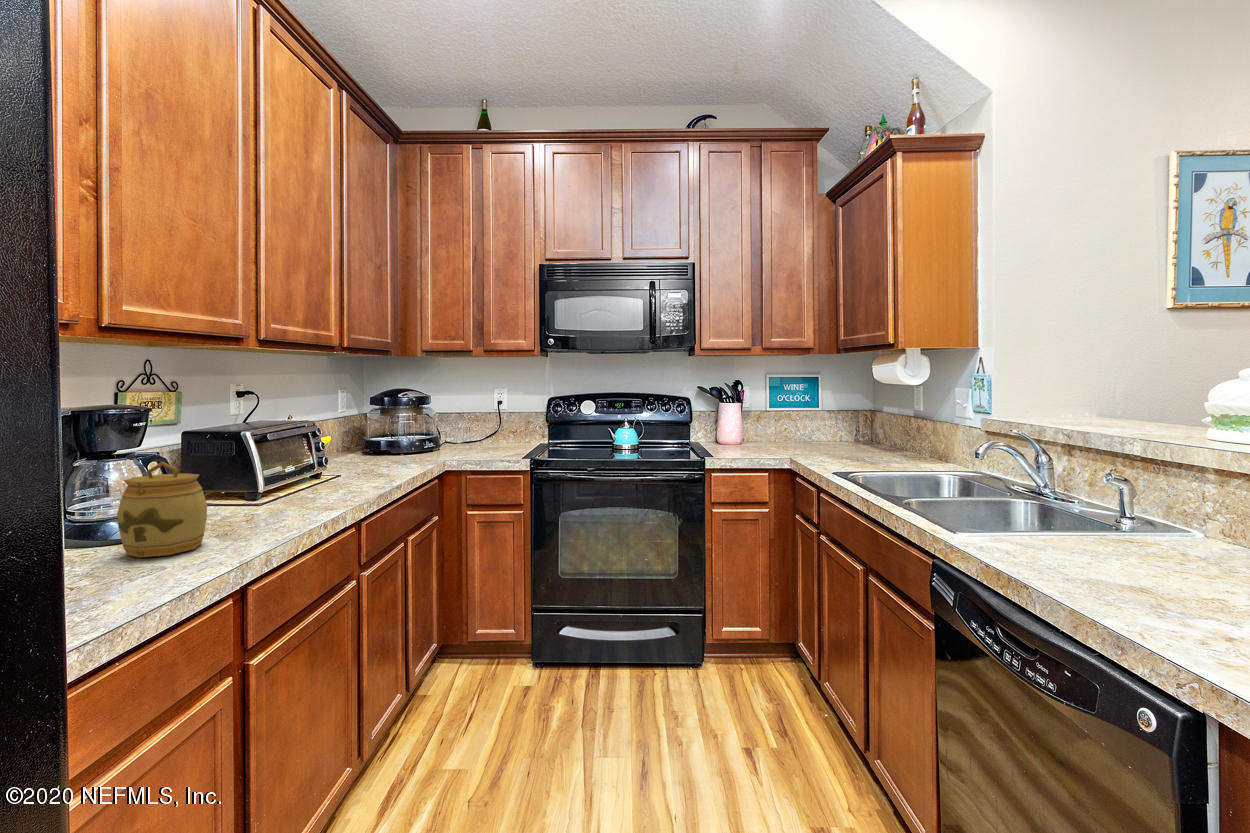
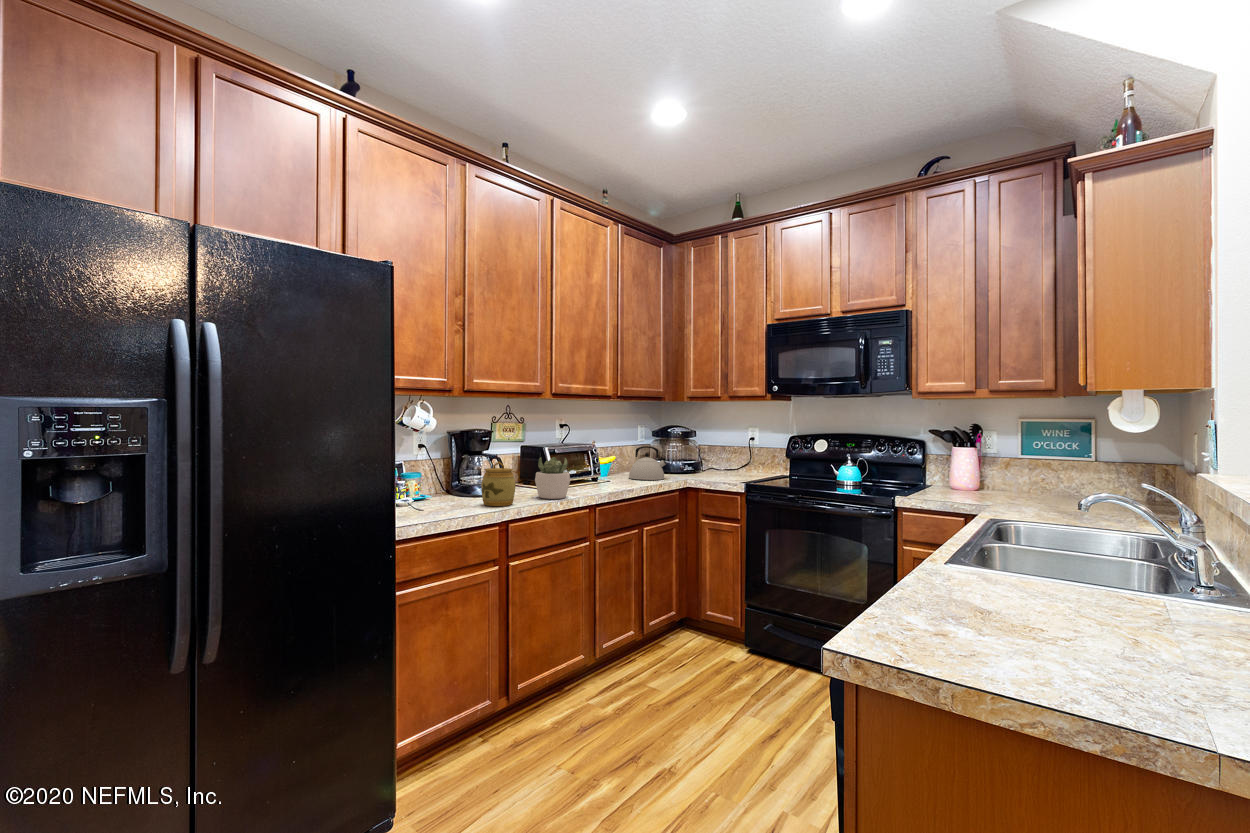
kettle: none [357,417,414,465] -> present [629,446,666,480]
succulent plant: none [234,443,307,520] -> present [535,457,570,499]

